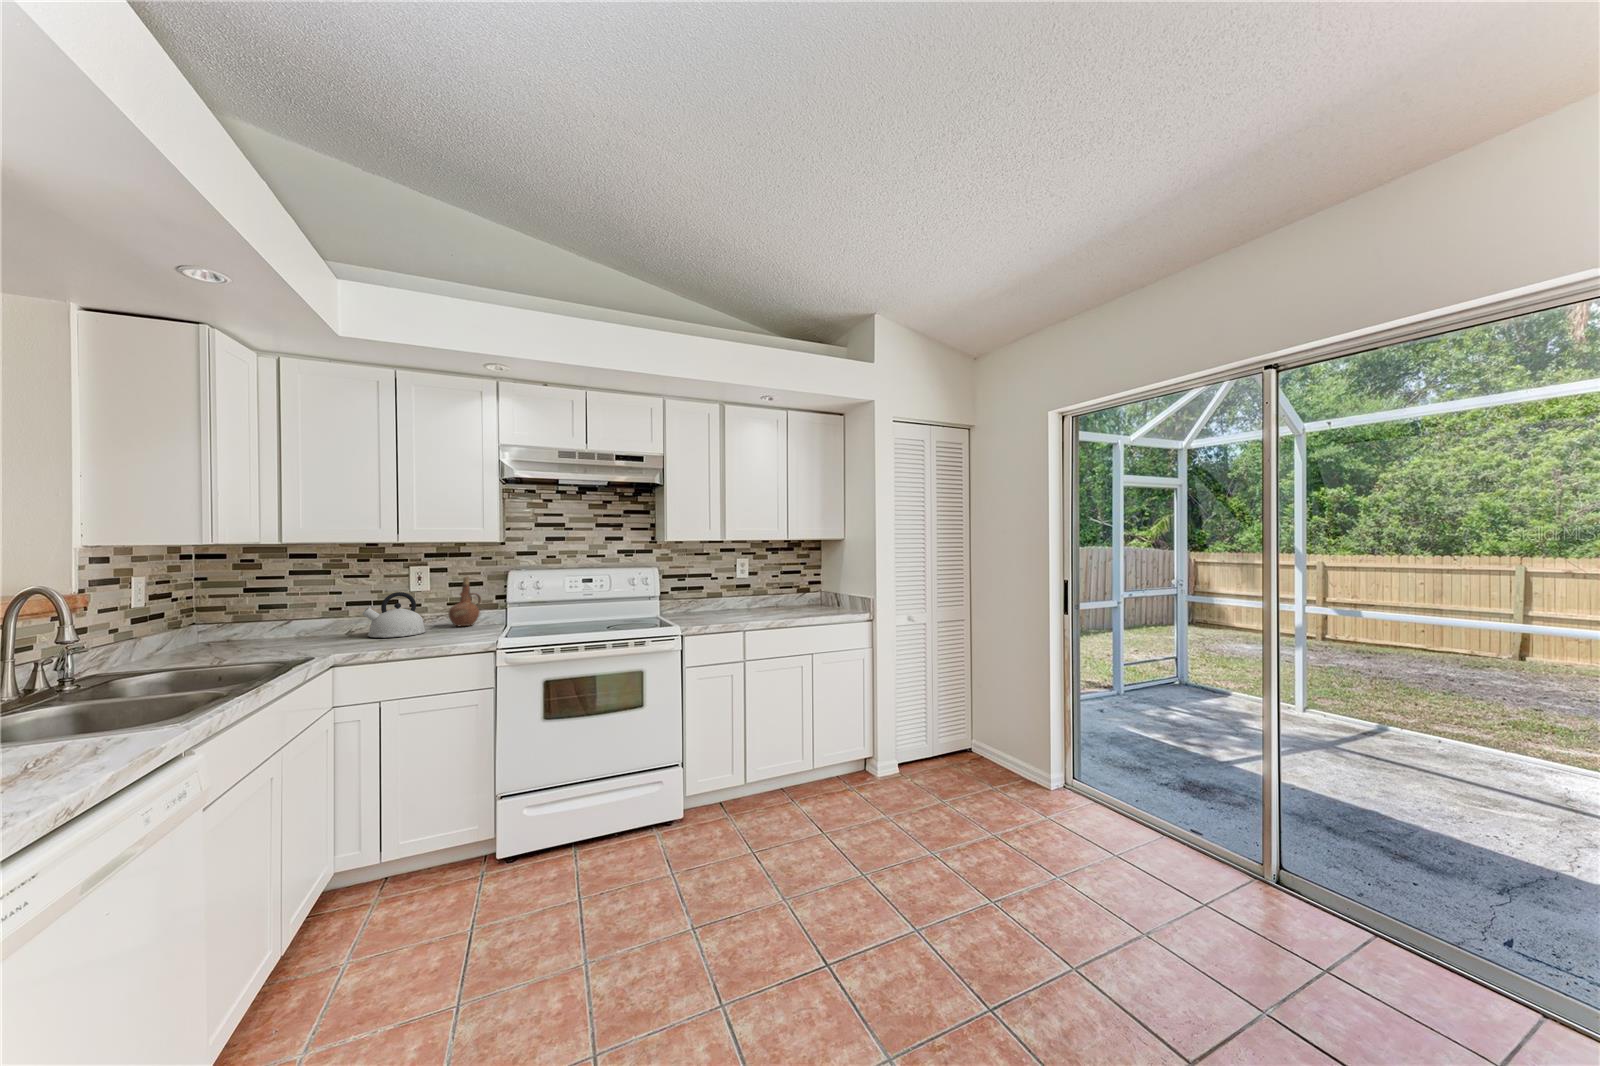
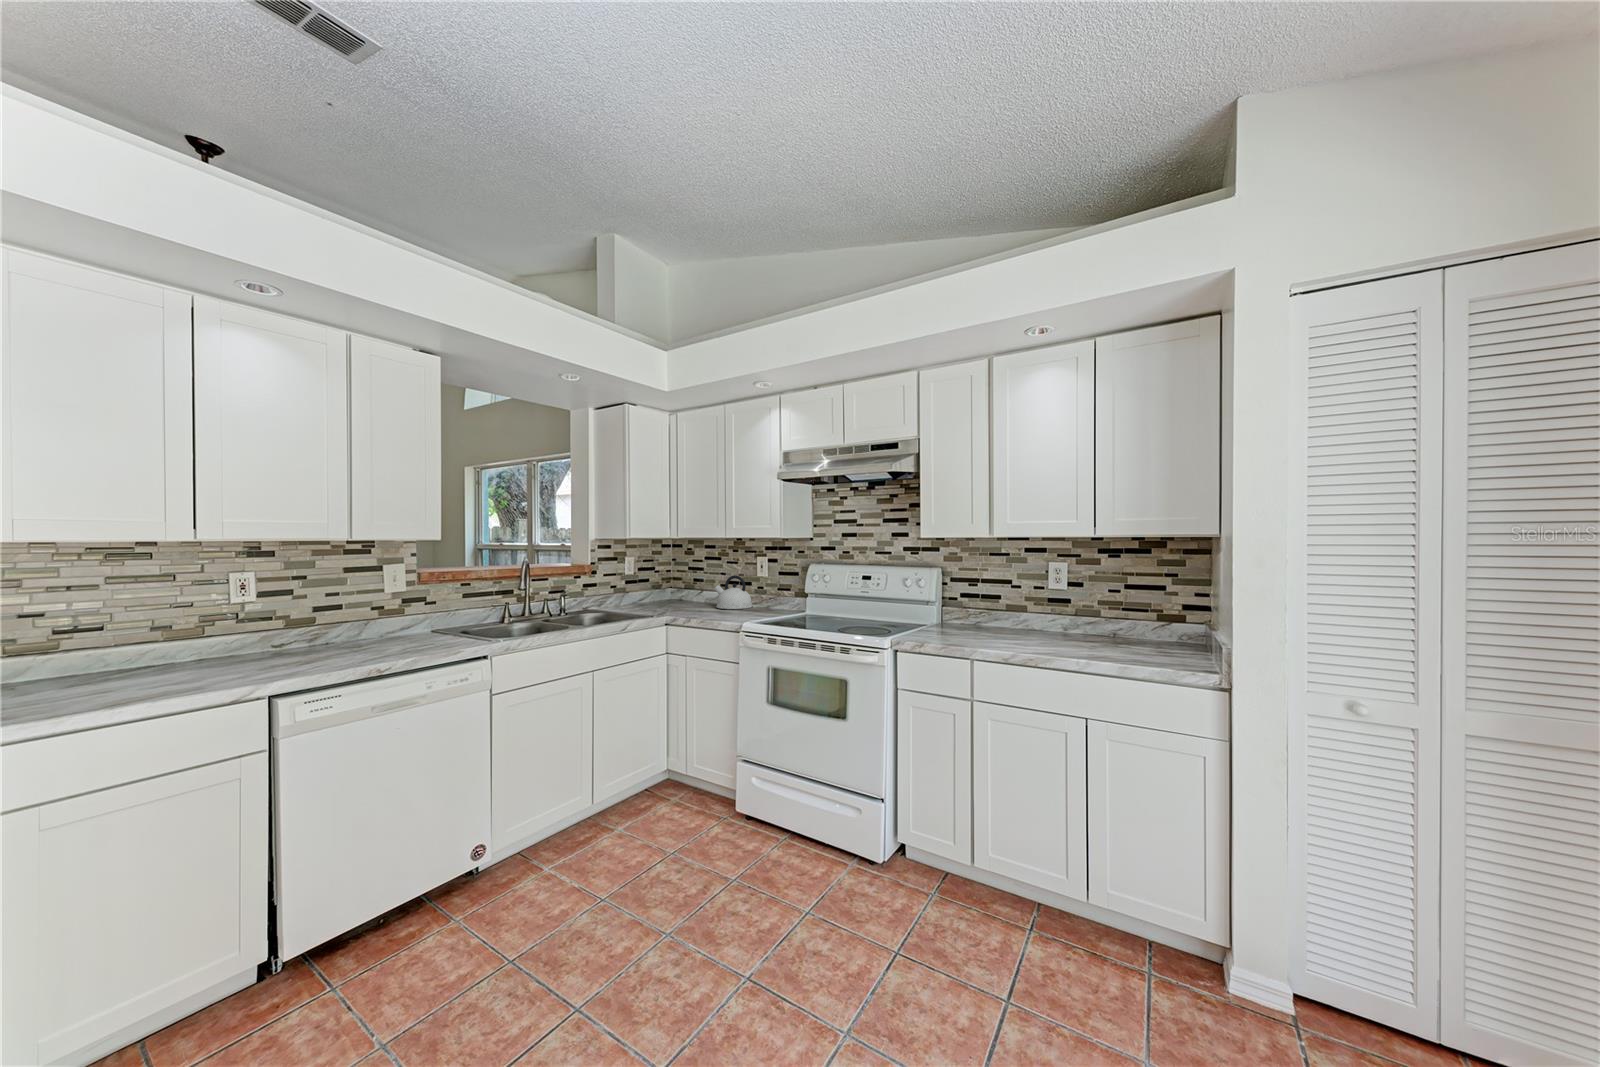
ceramic pitcher: present [448,577,481,626] -> none [768,567,792,608]

